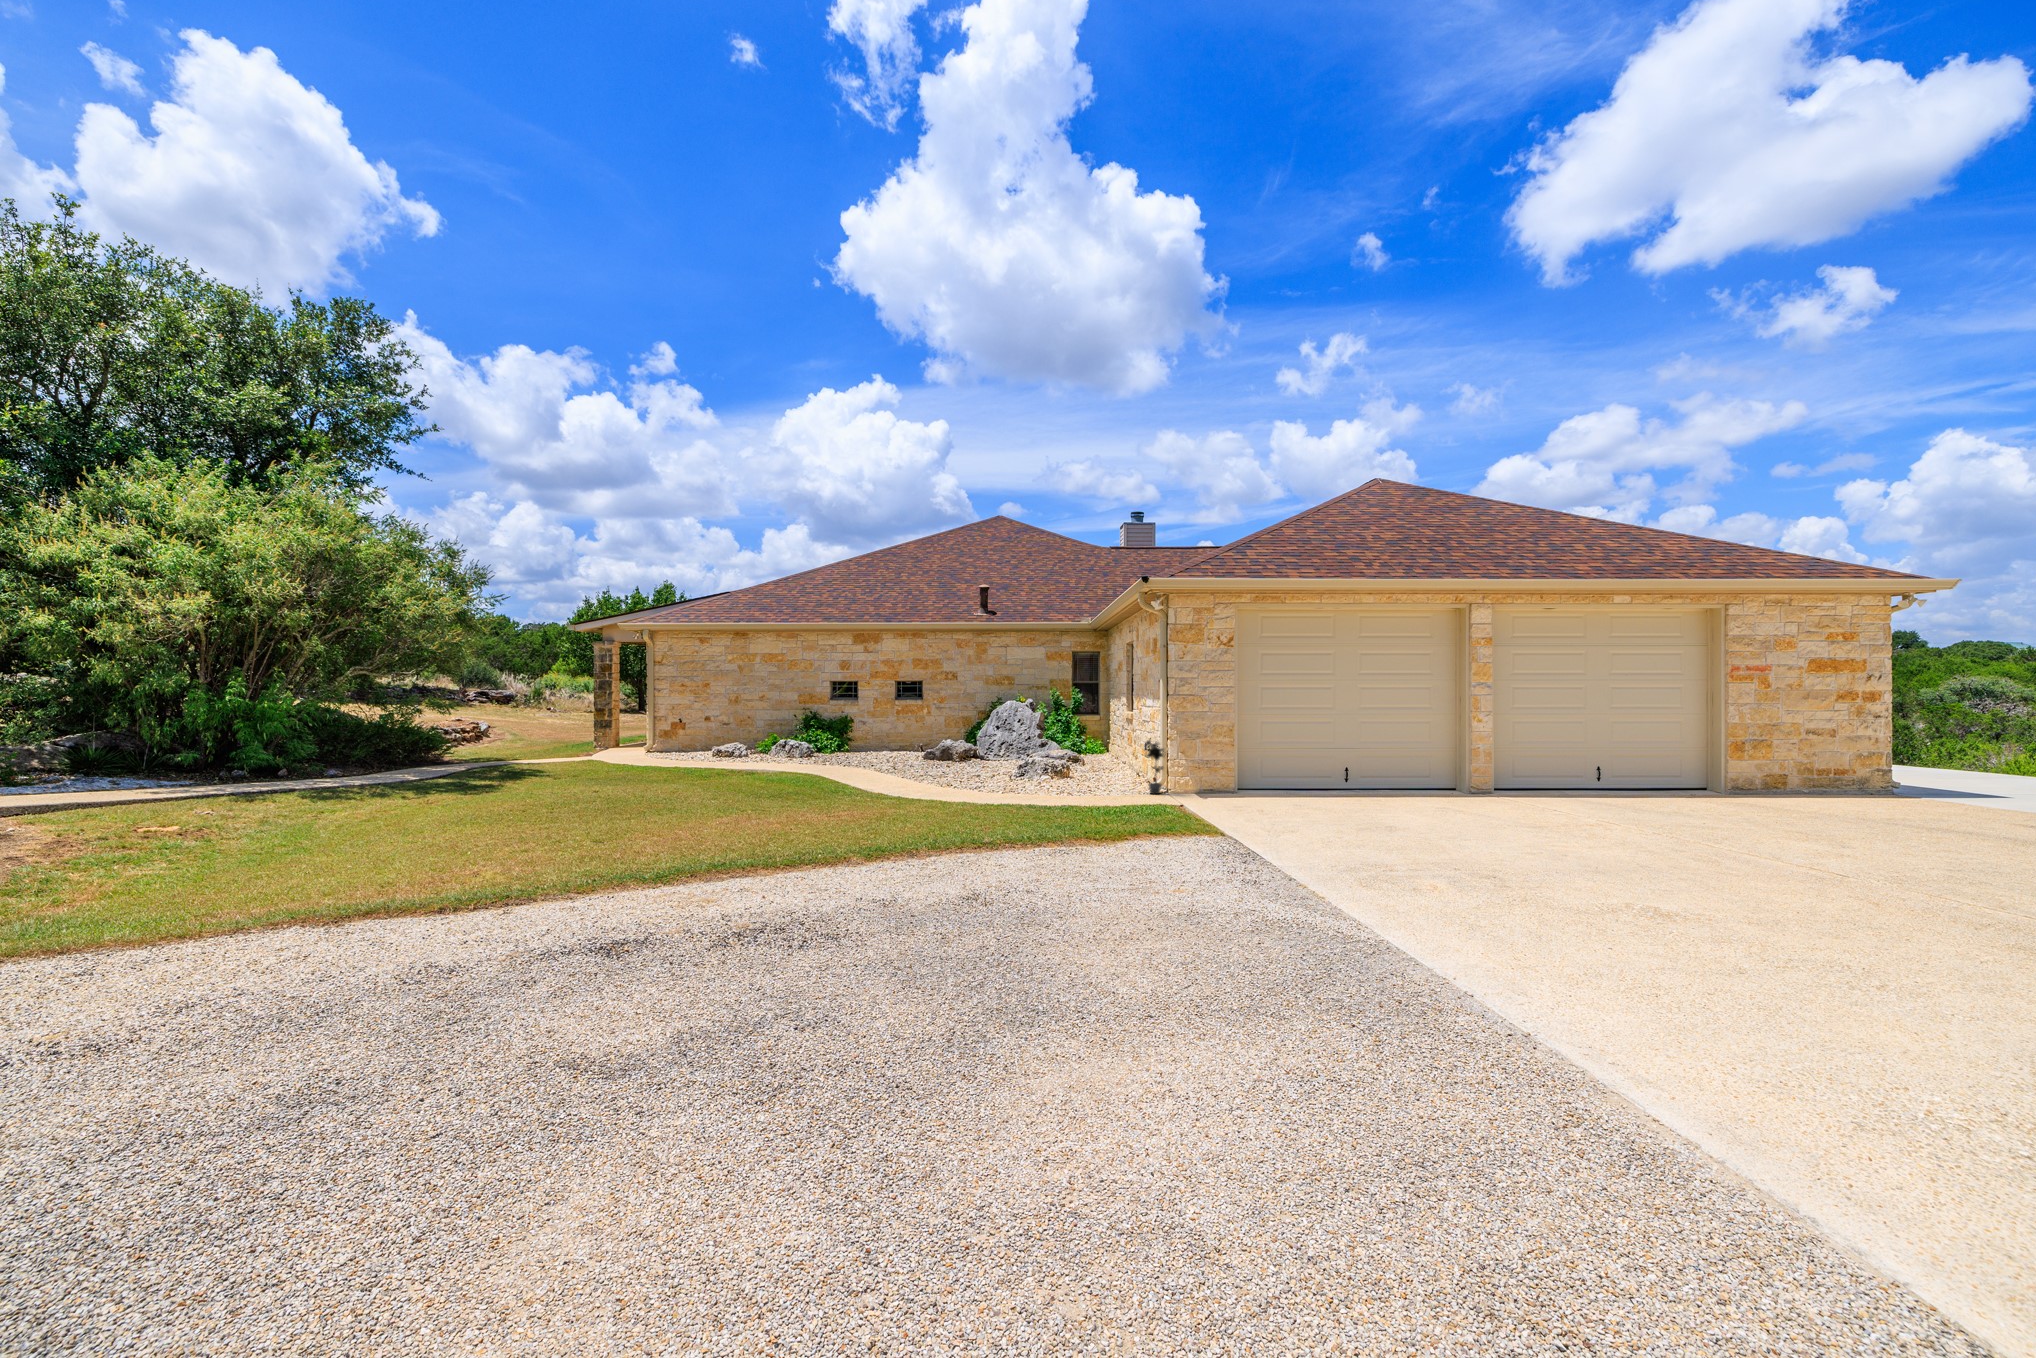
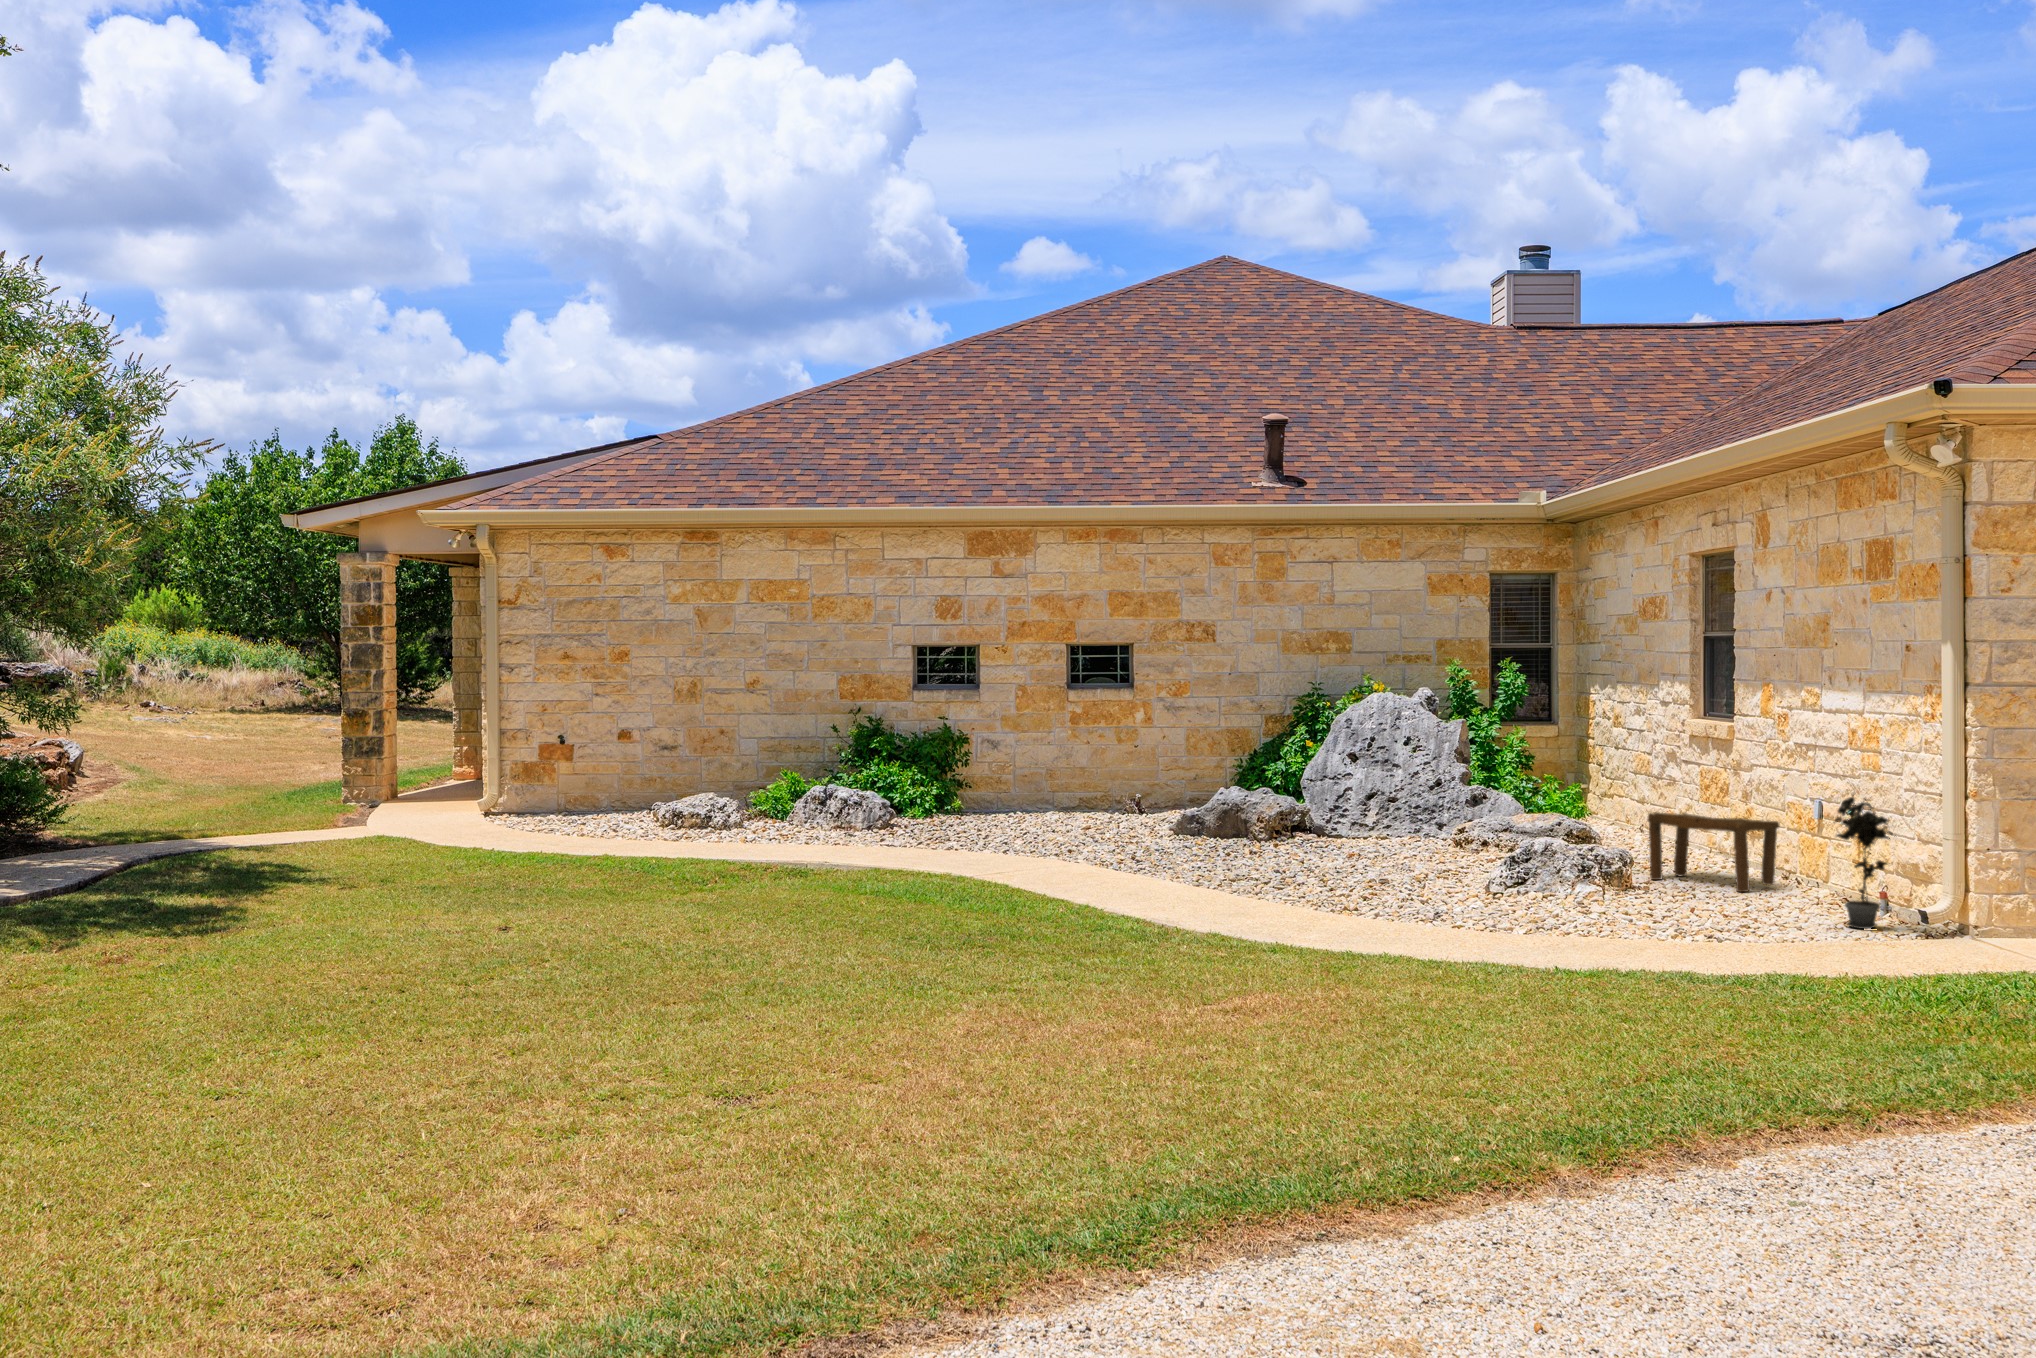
bench: none [1094,749,1143,781] -> present [1648,812,1780,892]

